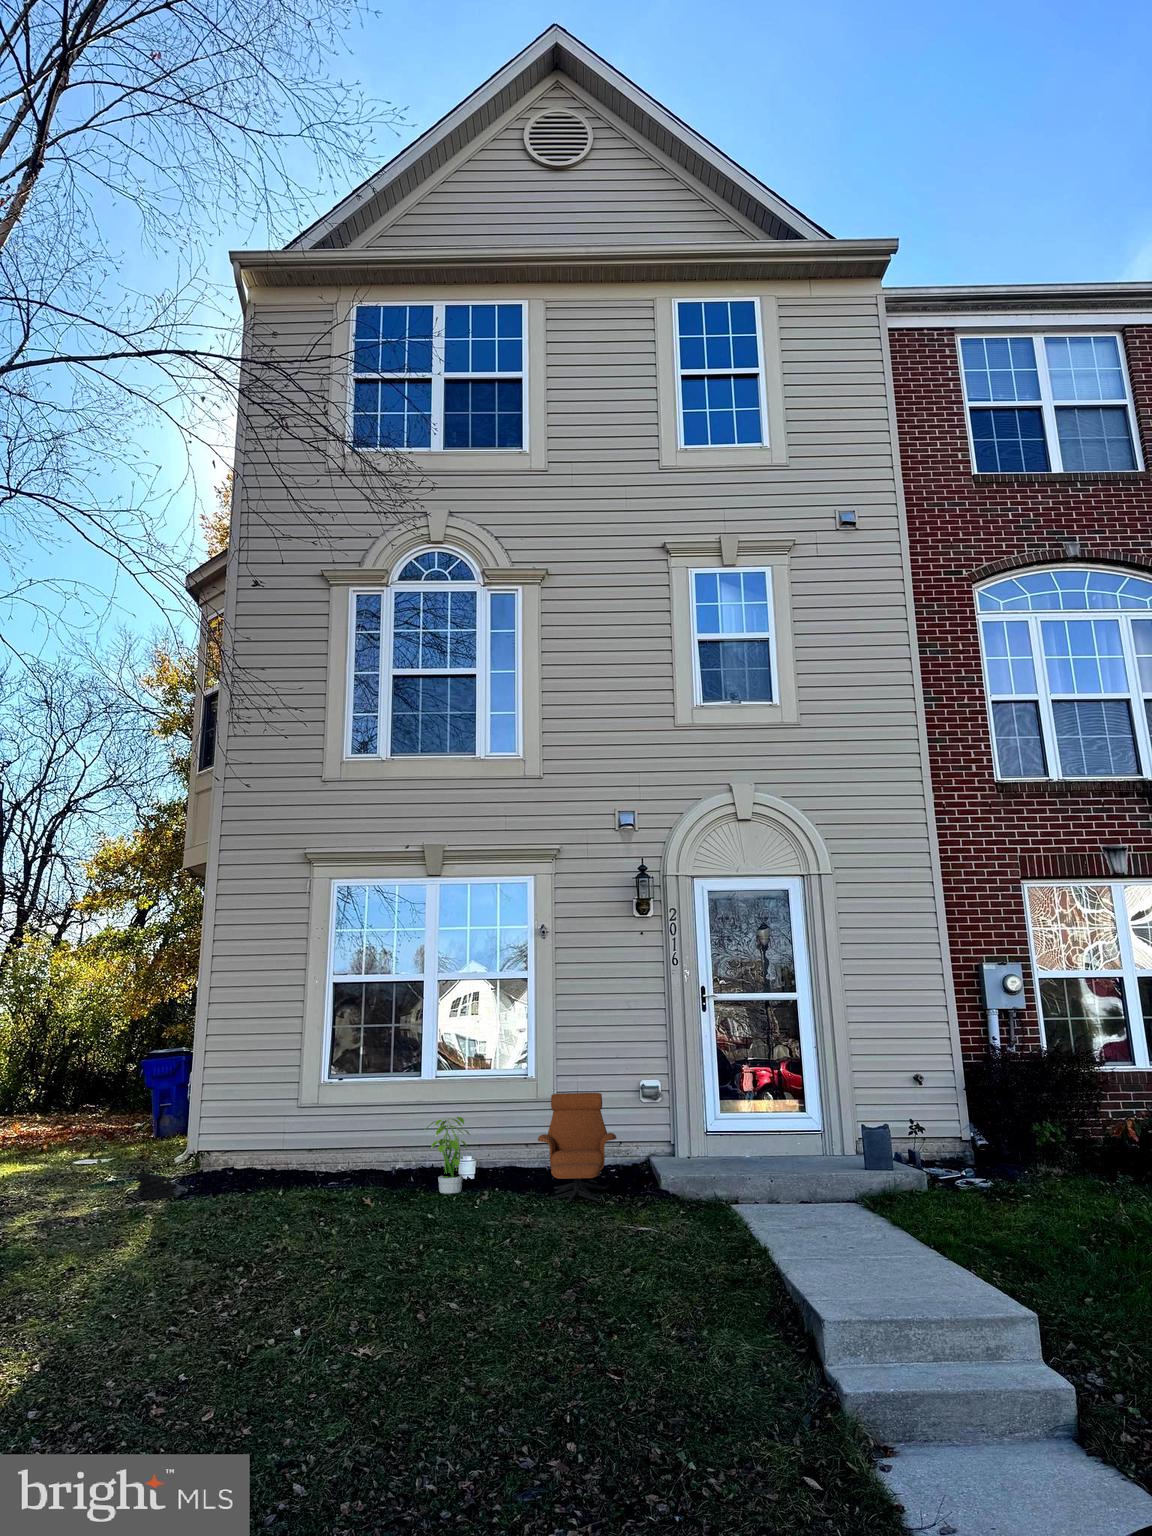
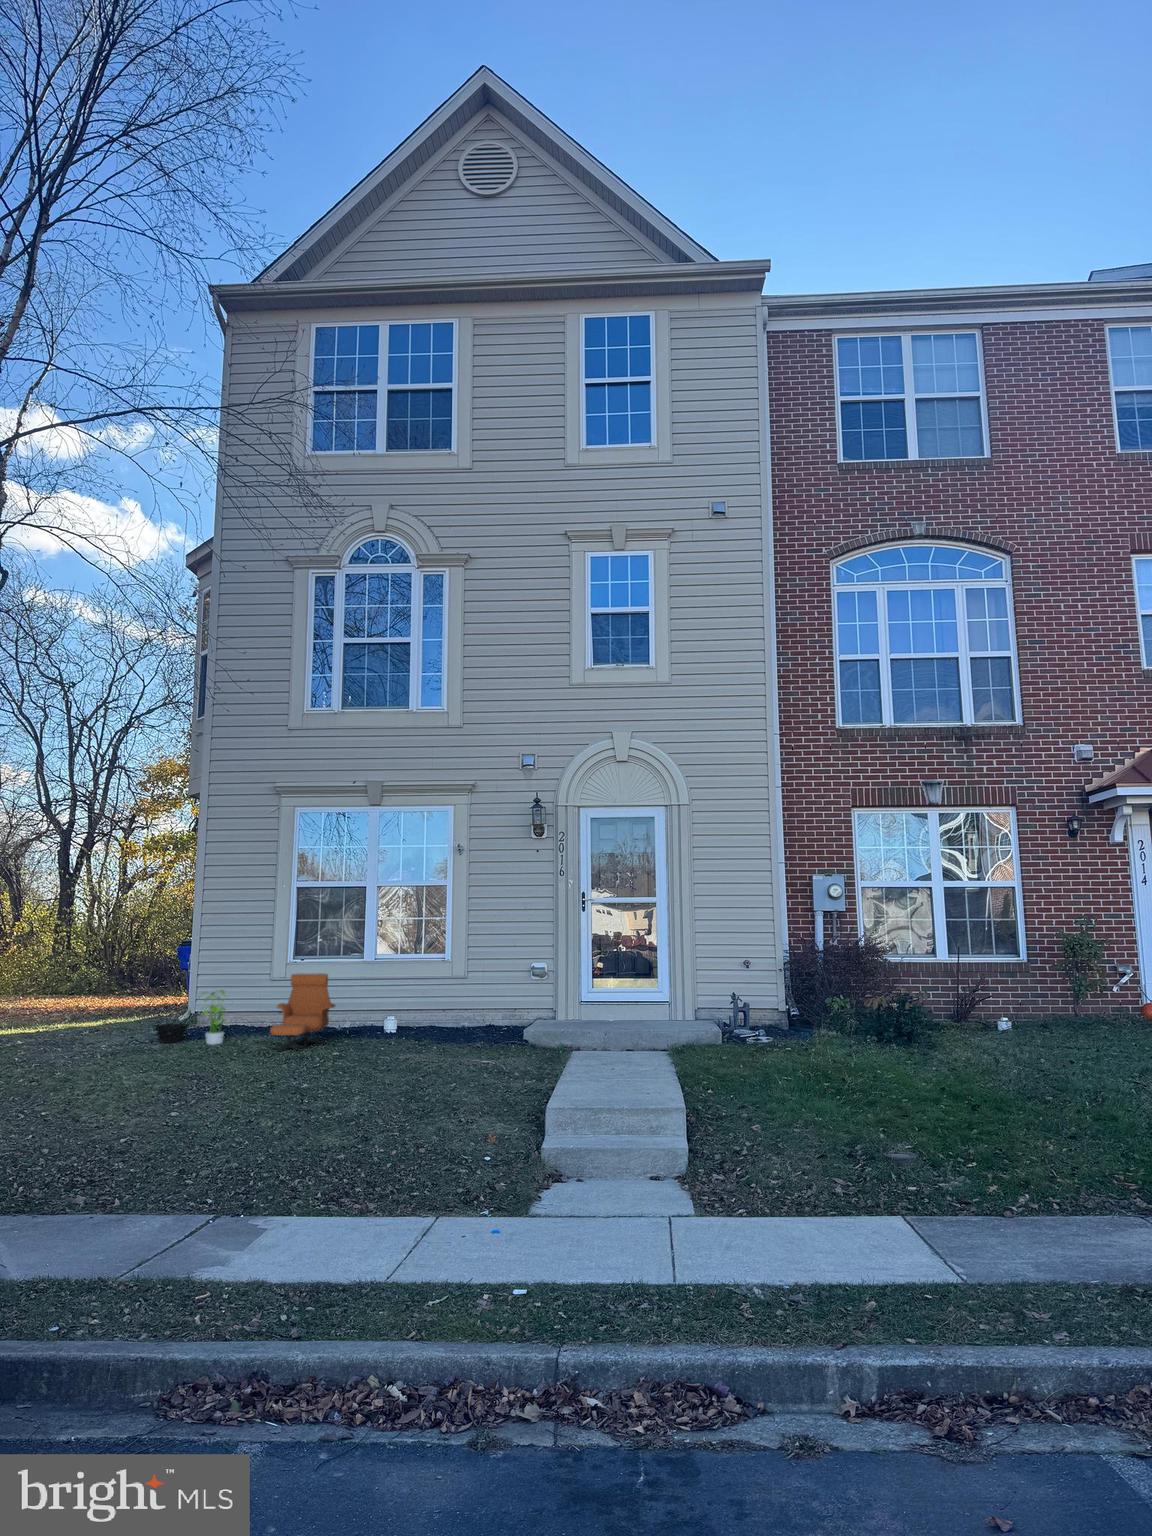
lounge chair: present [538,1093,616,1202] -> present [270,973,335,1052]
potted plant: present [424,1117,470,1194] -> present [202,989,226,1045]

